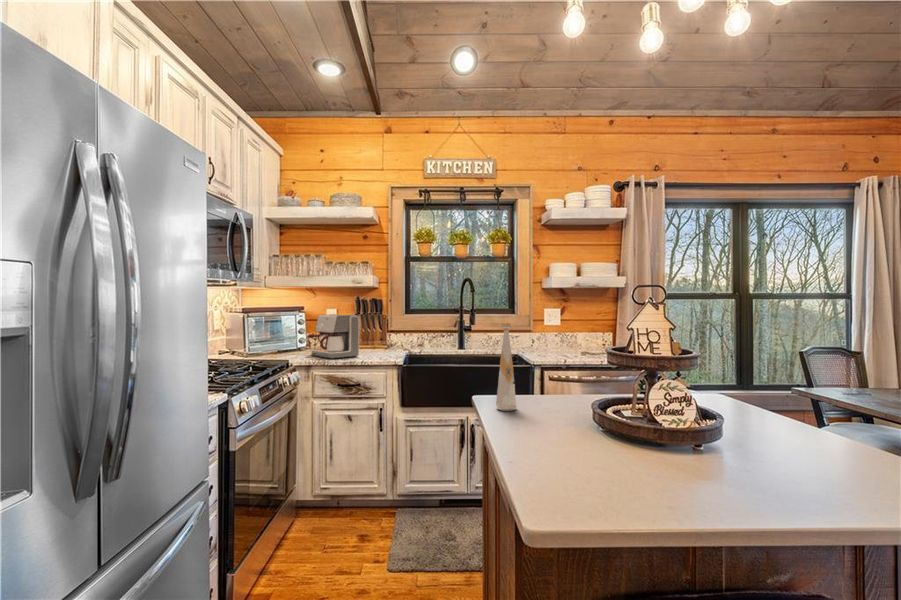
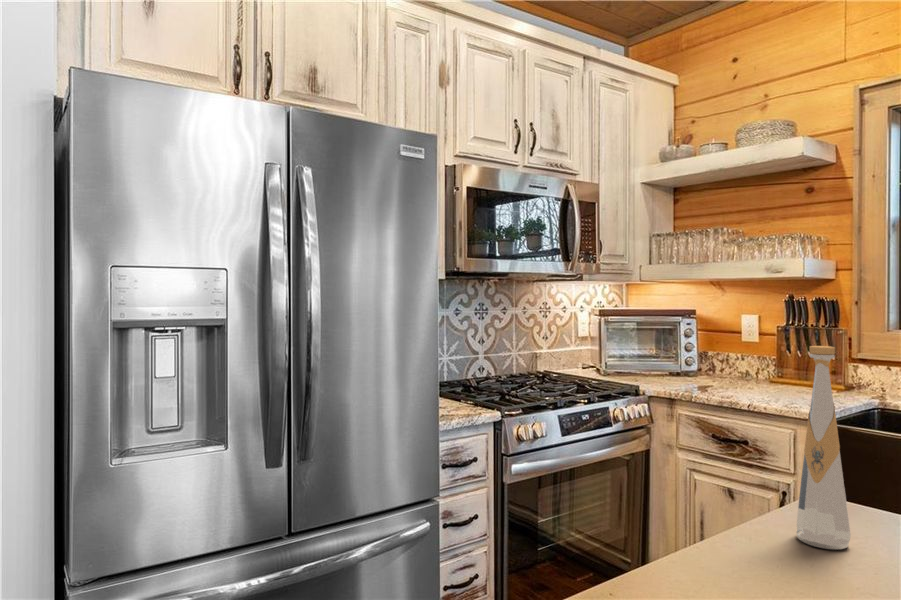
coffee maker: present [308,314,359,359] -> none [680,322,760,394]

